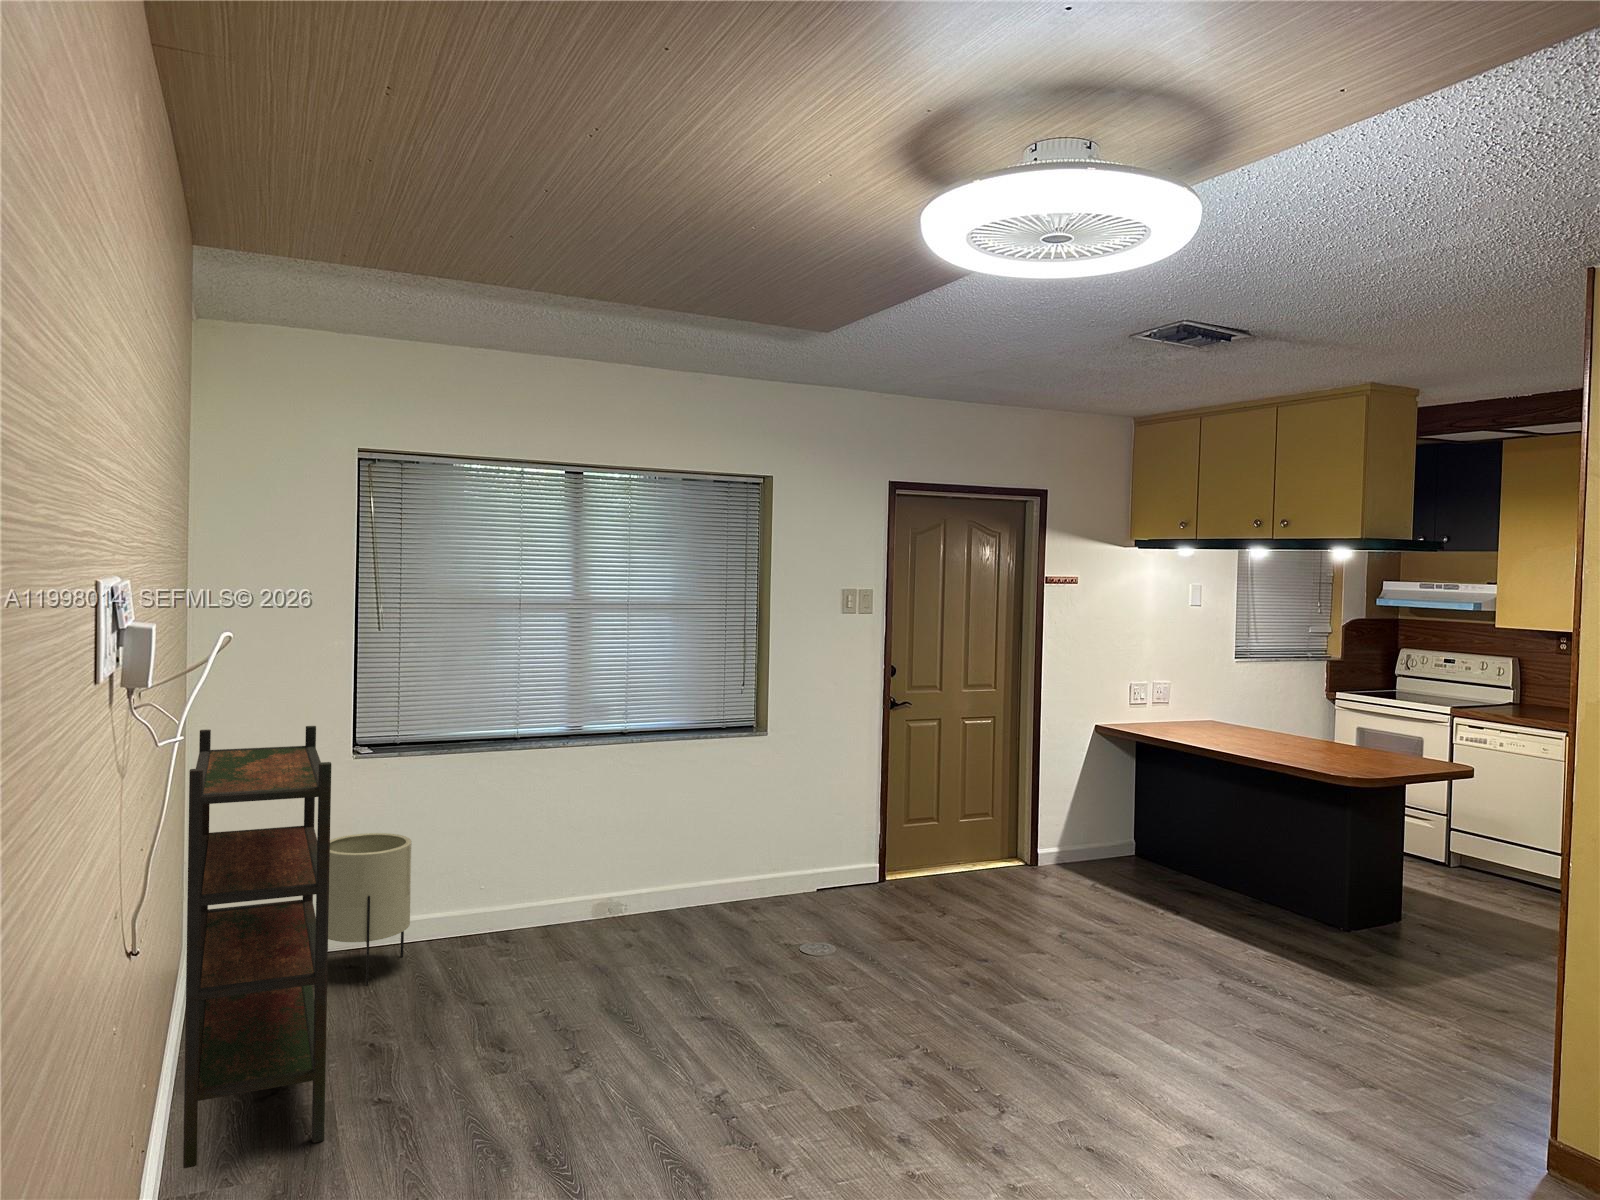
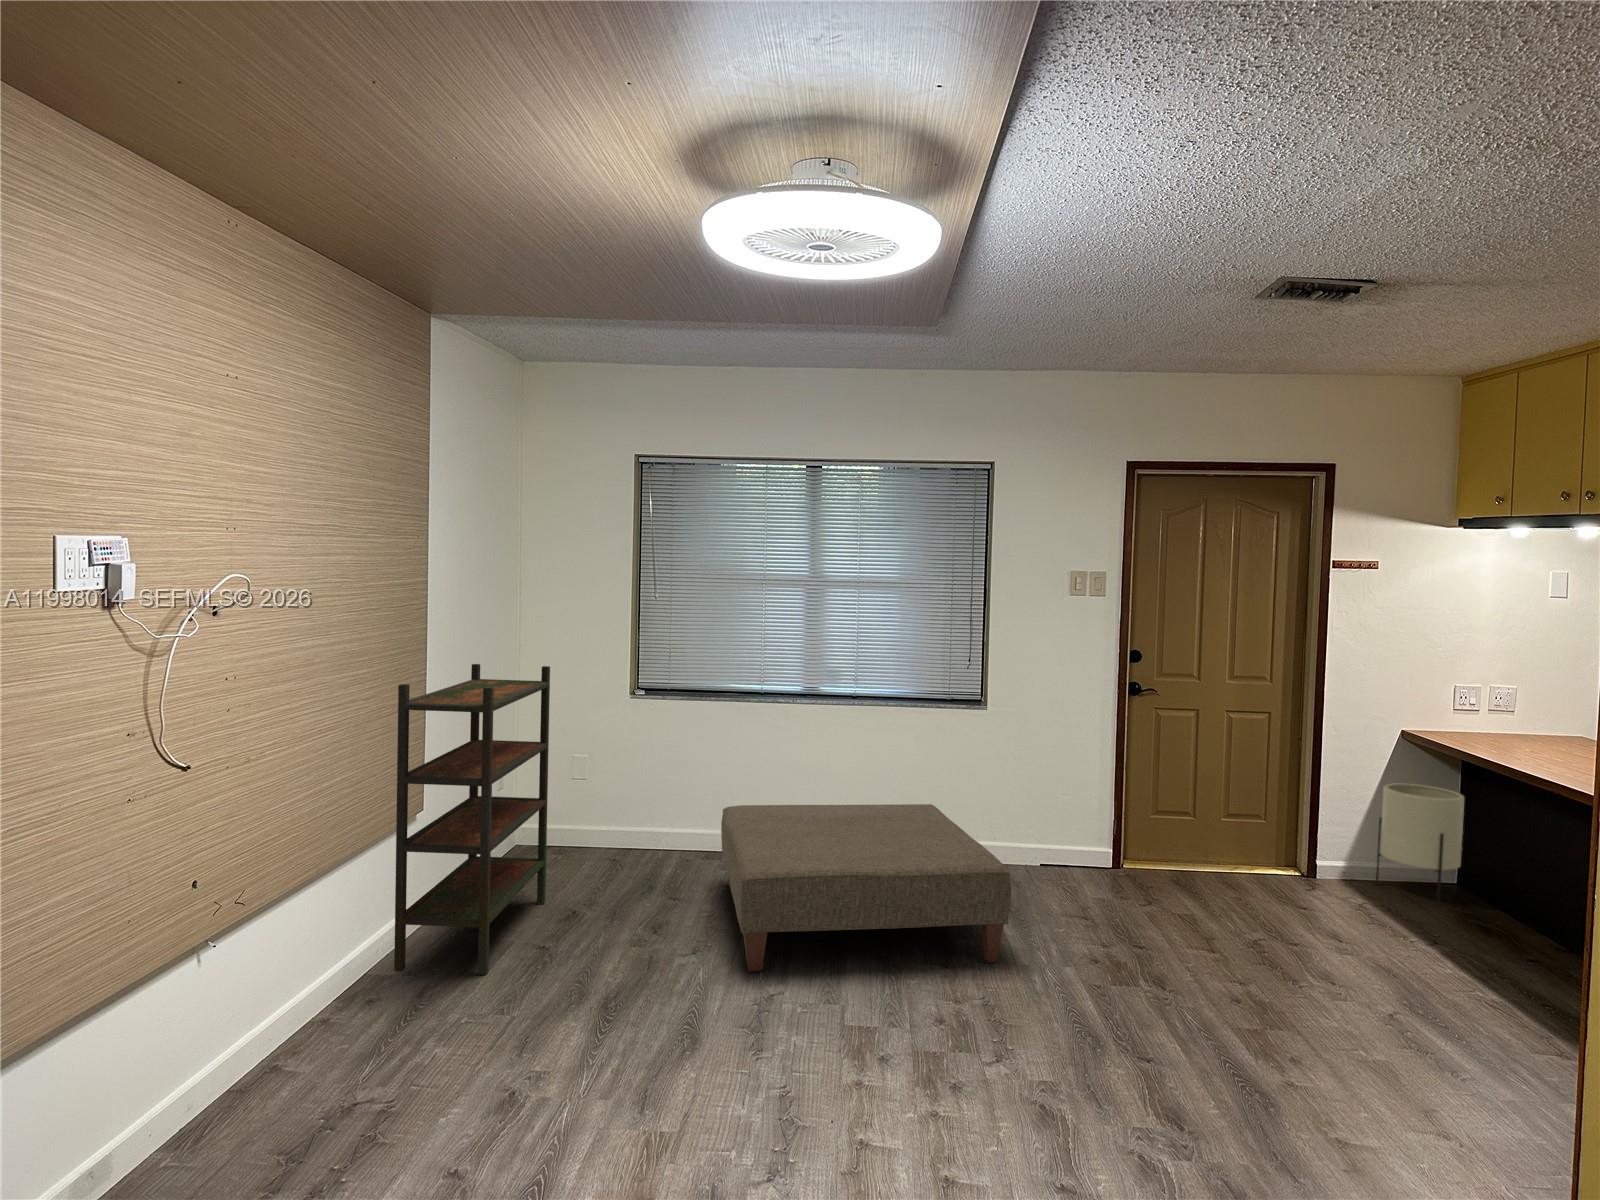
planter: present [328,833,412,985] -> present [1376,783,1464,904]
ottoman: none [513,843,879,1060] -> present [721,804,1011,972]

